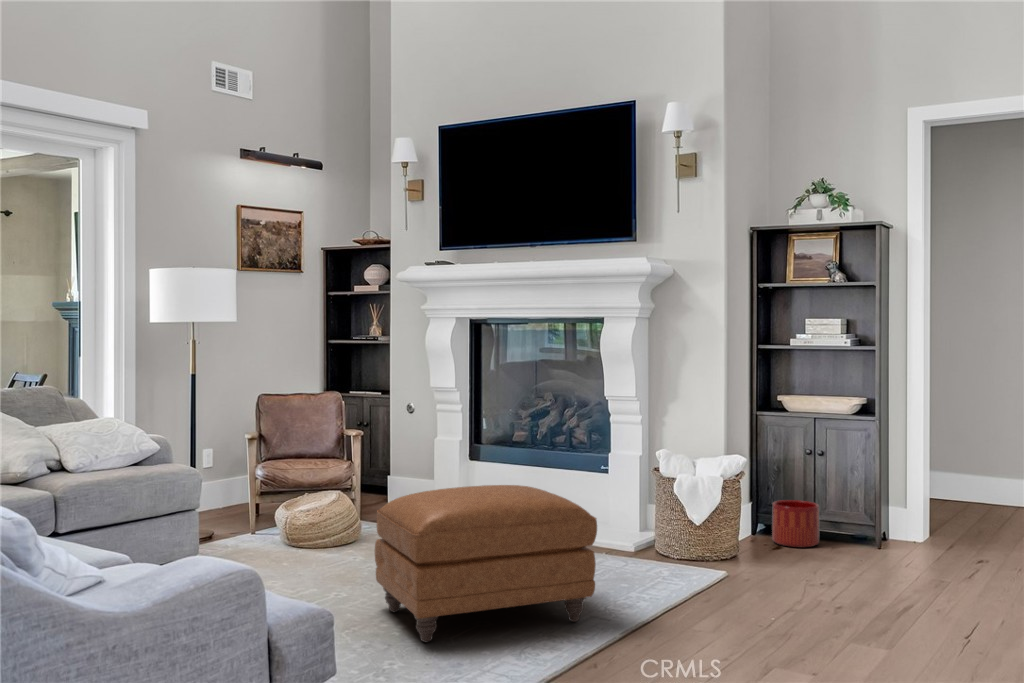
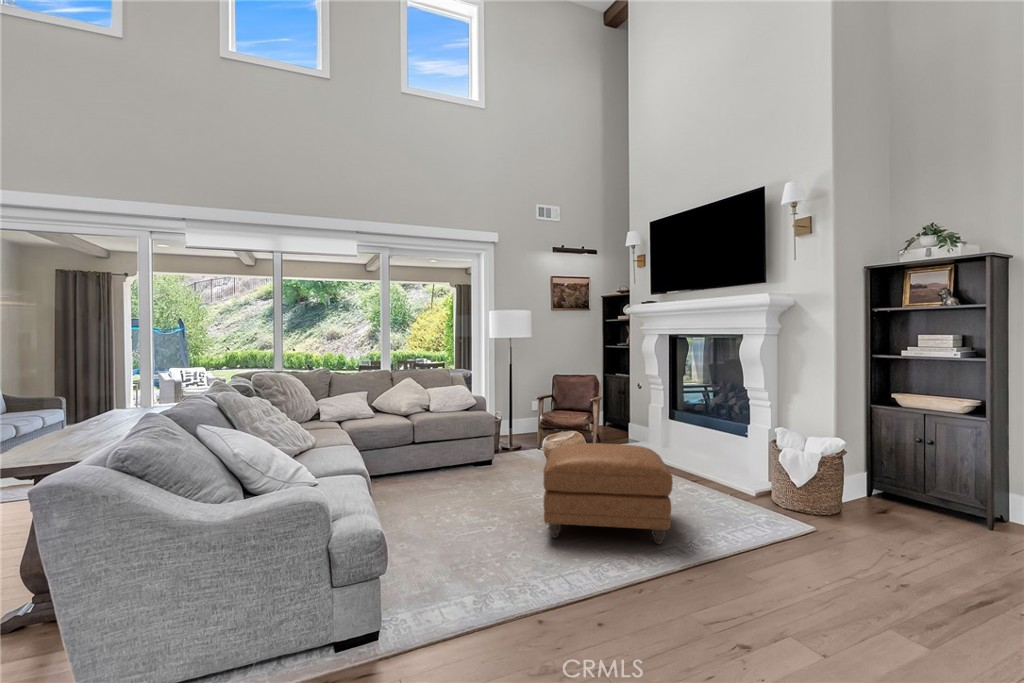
planter: present [772,500,819,548] -> none [878,474,924,516]

